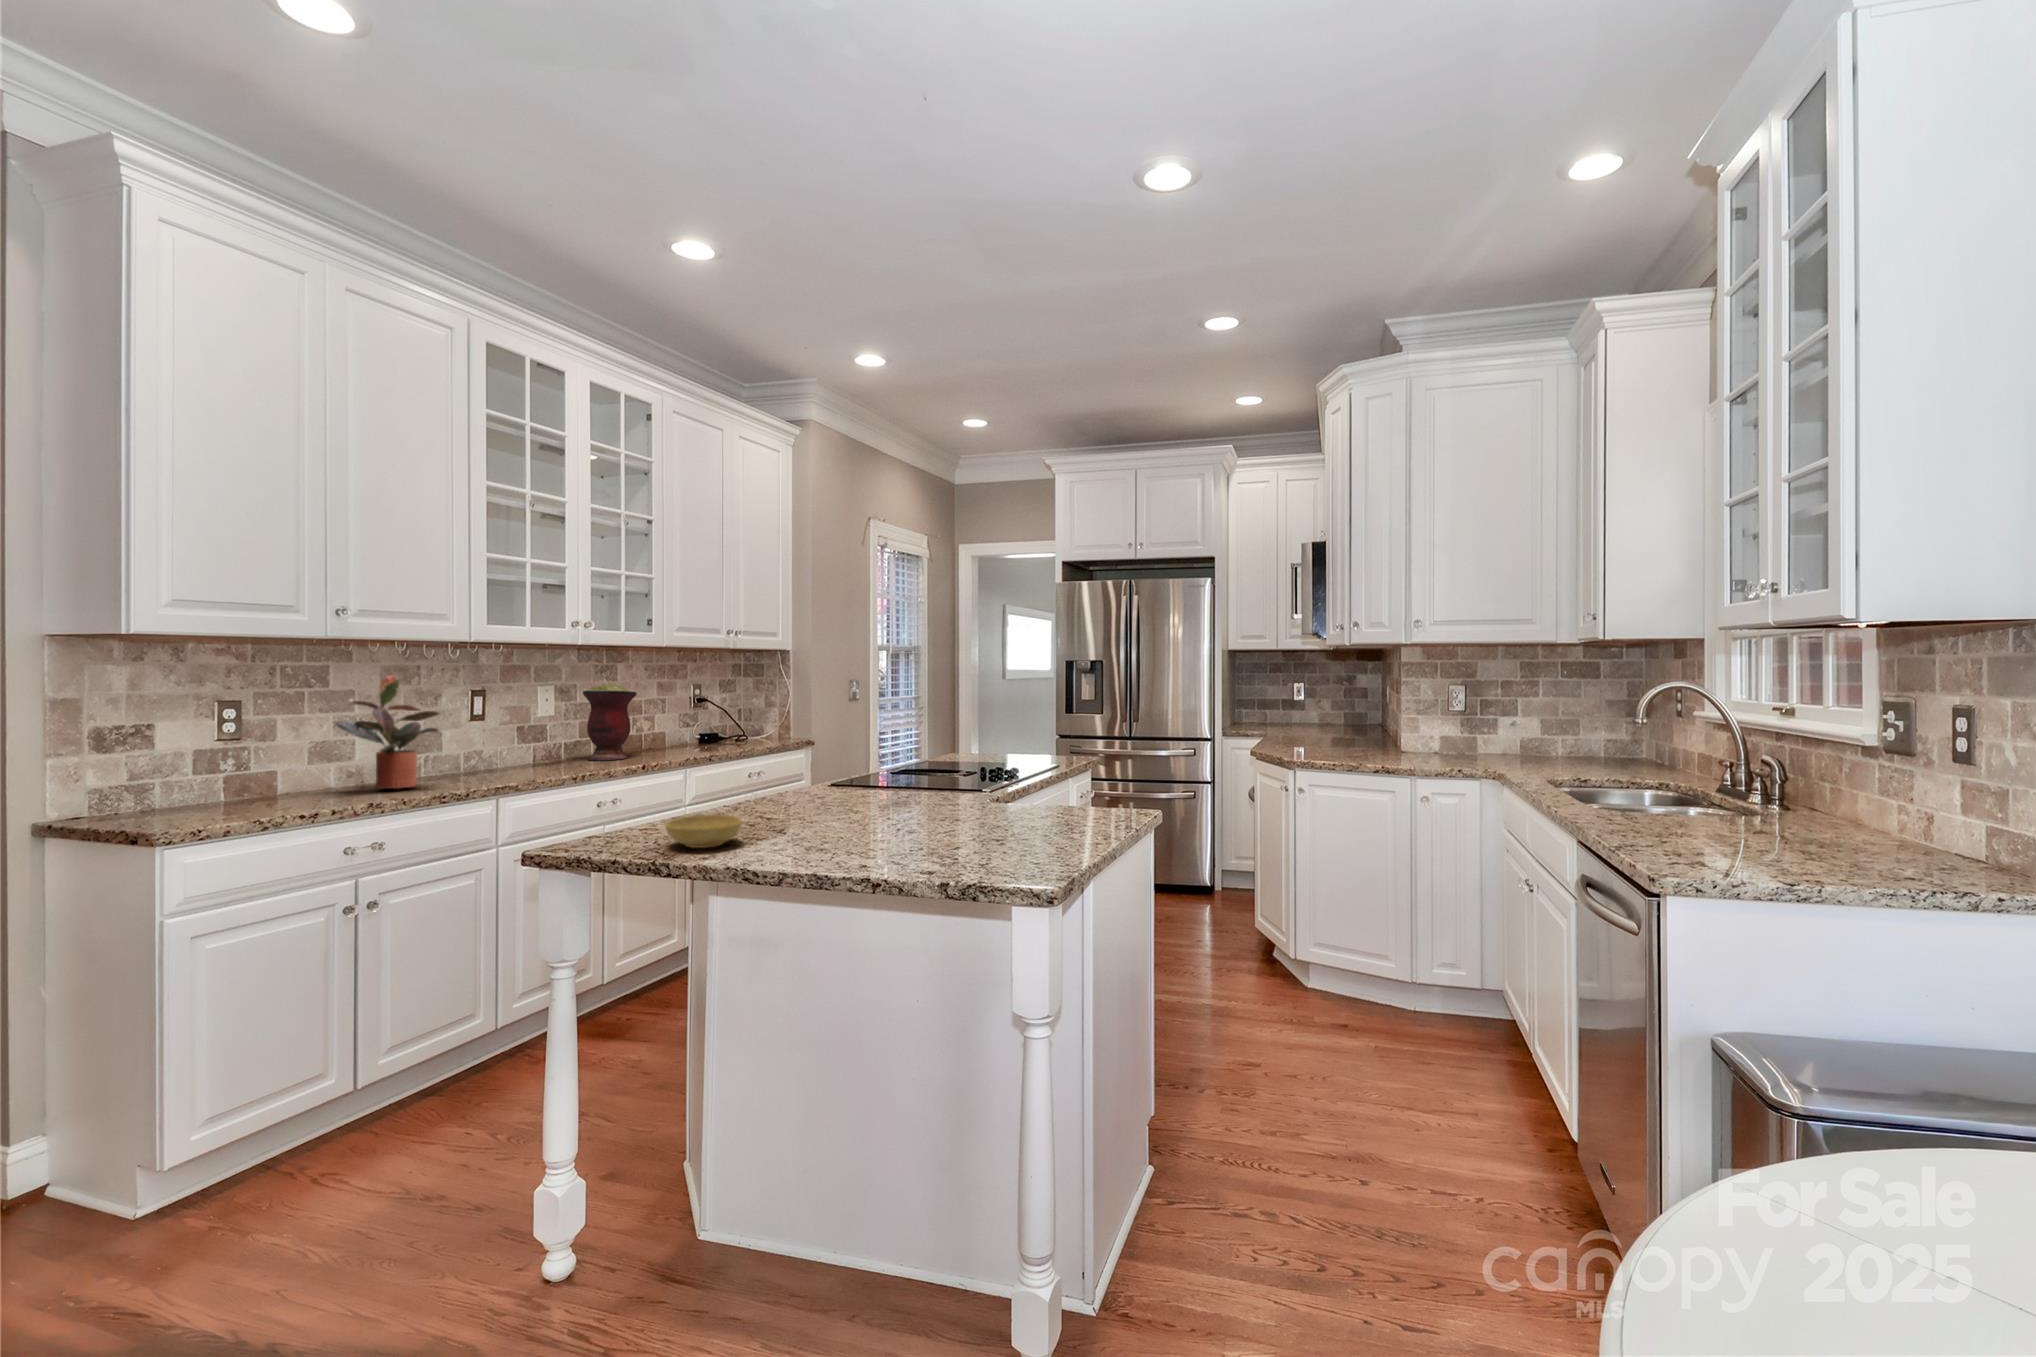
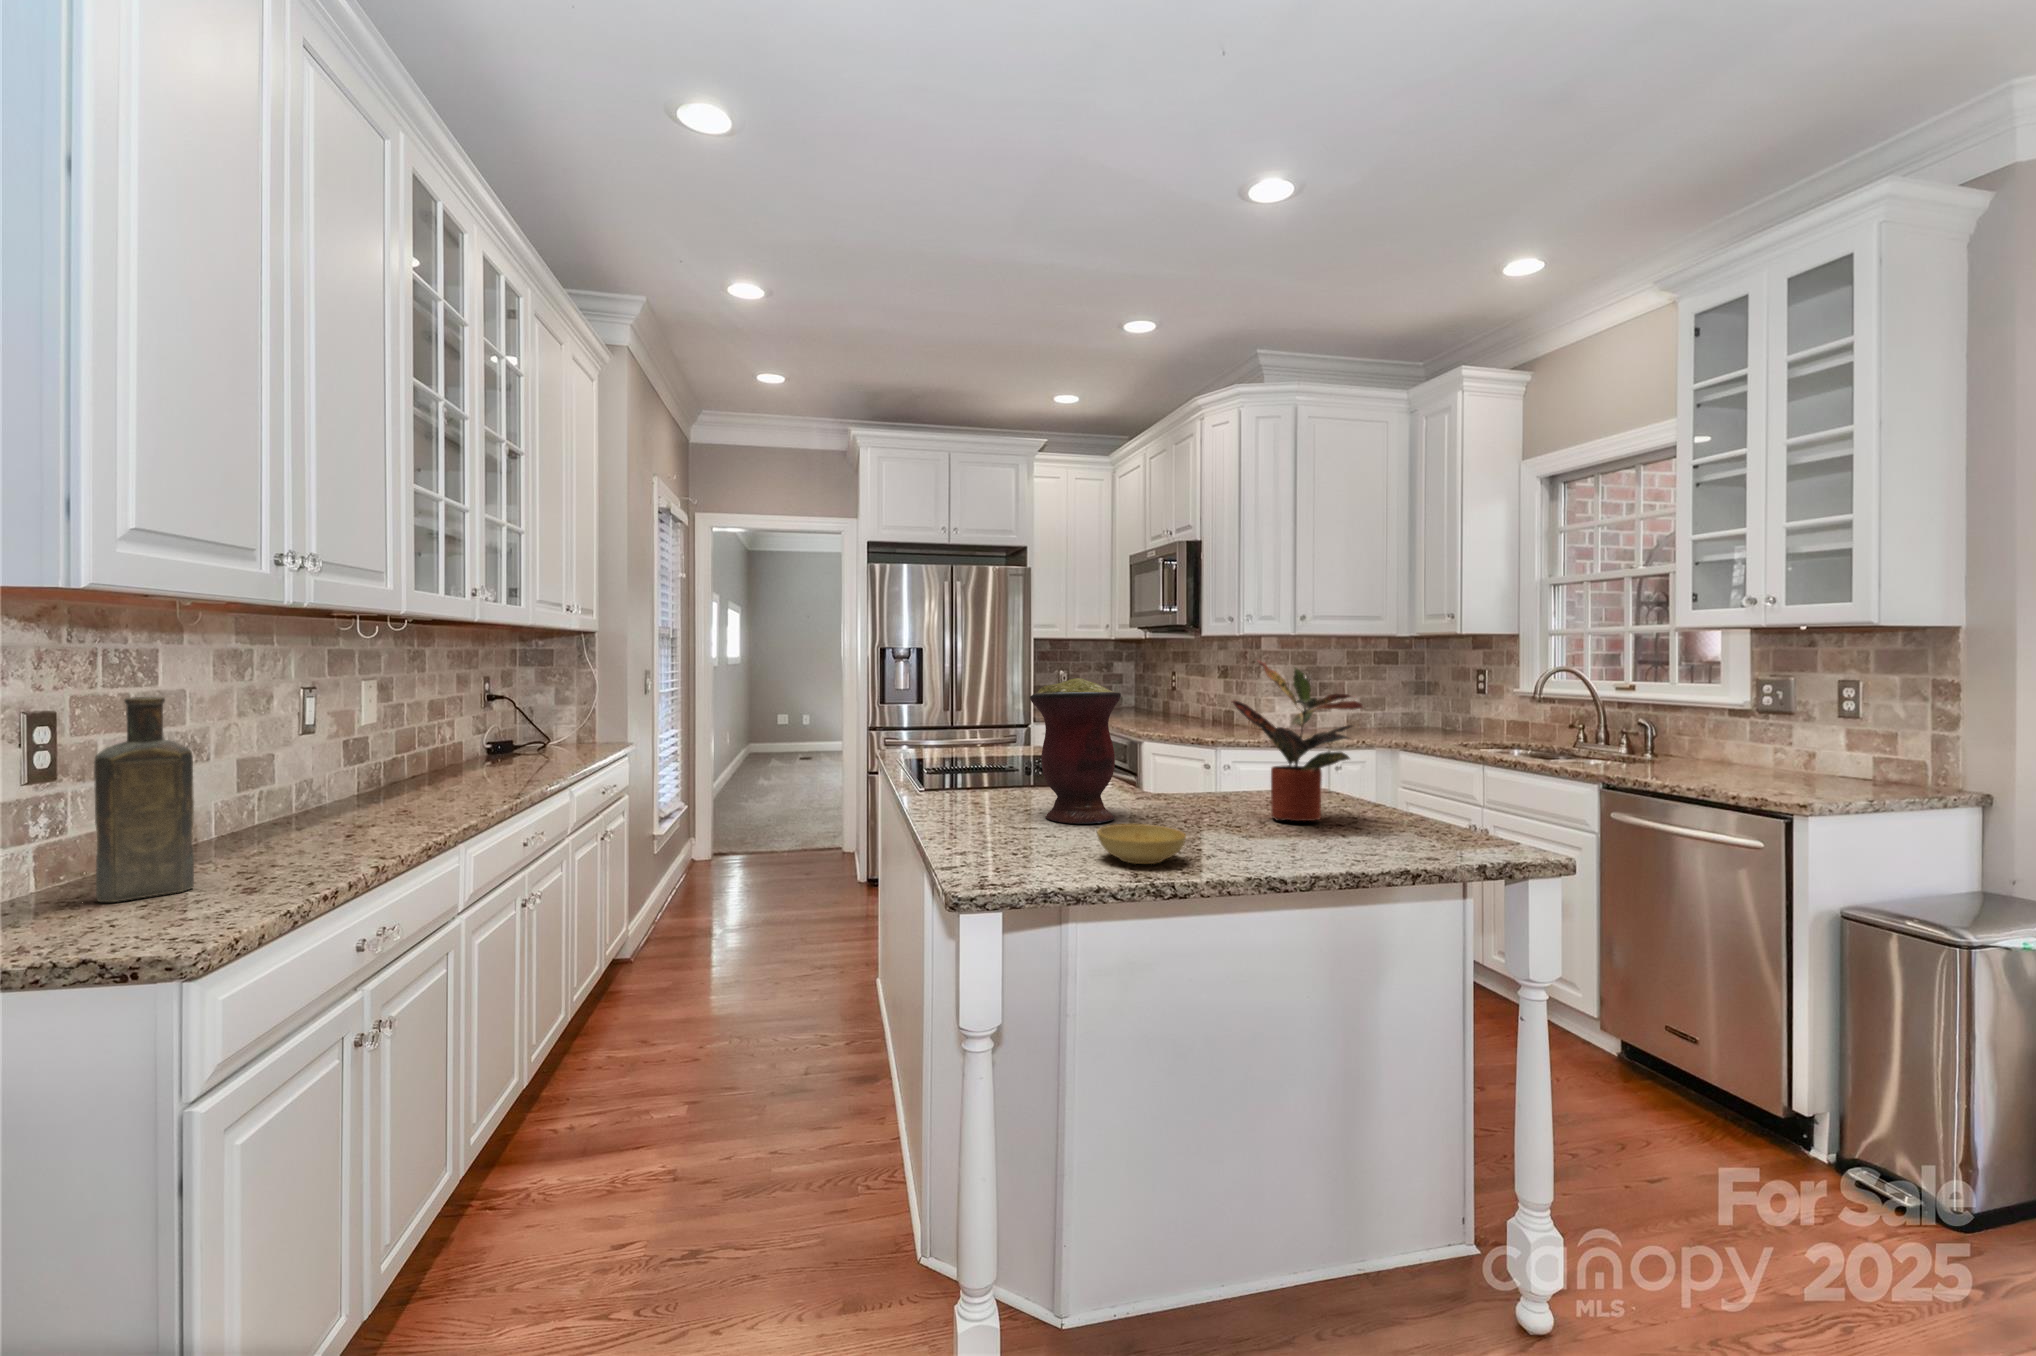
potted plant: present [334,675,439,789] -> present [1232,661,1363,821]
vase: present [583,683,637,760] -> present [1030,678,1121,824]
bottle: none [222,696,276,809] -> present [94,697,194,902]

